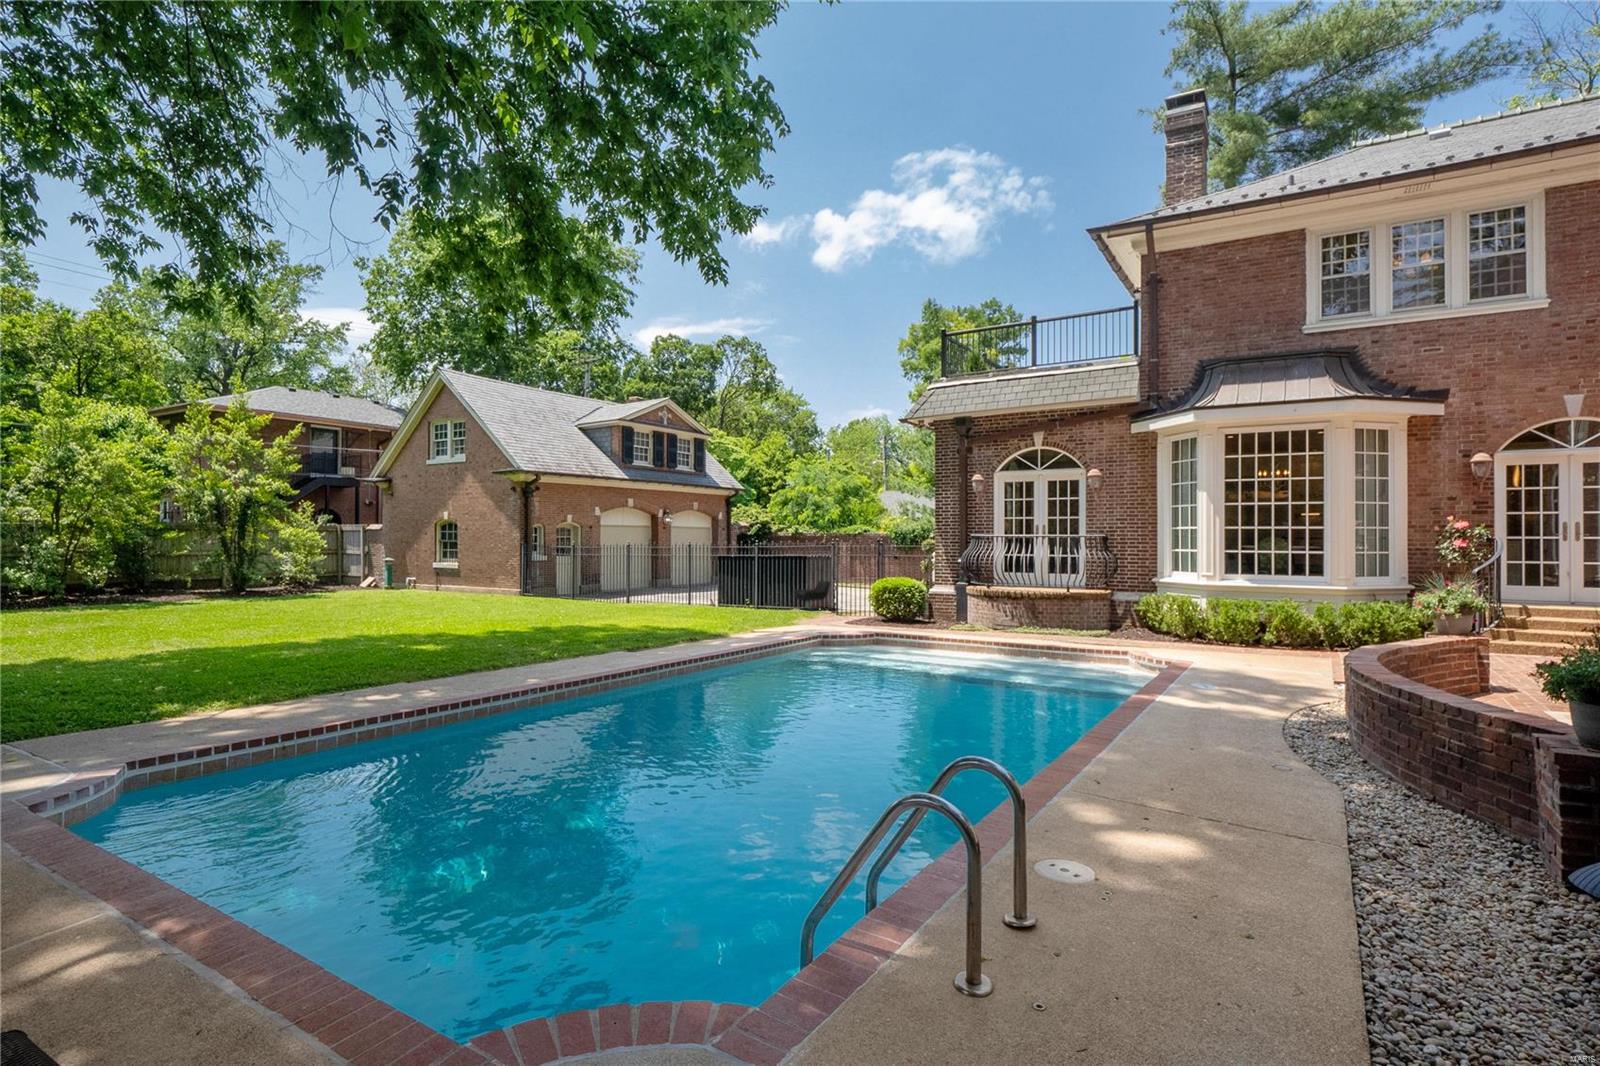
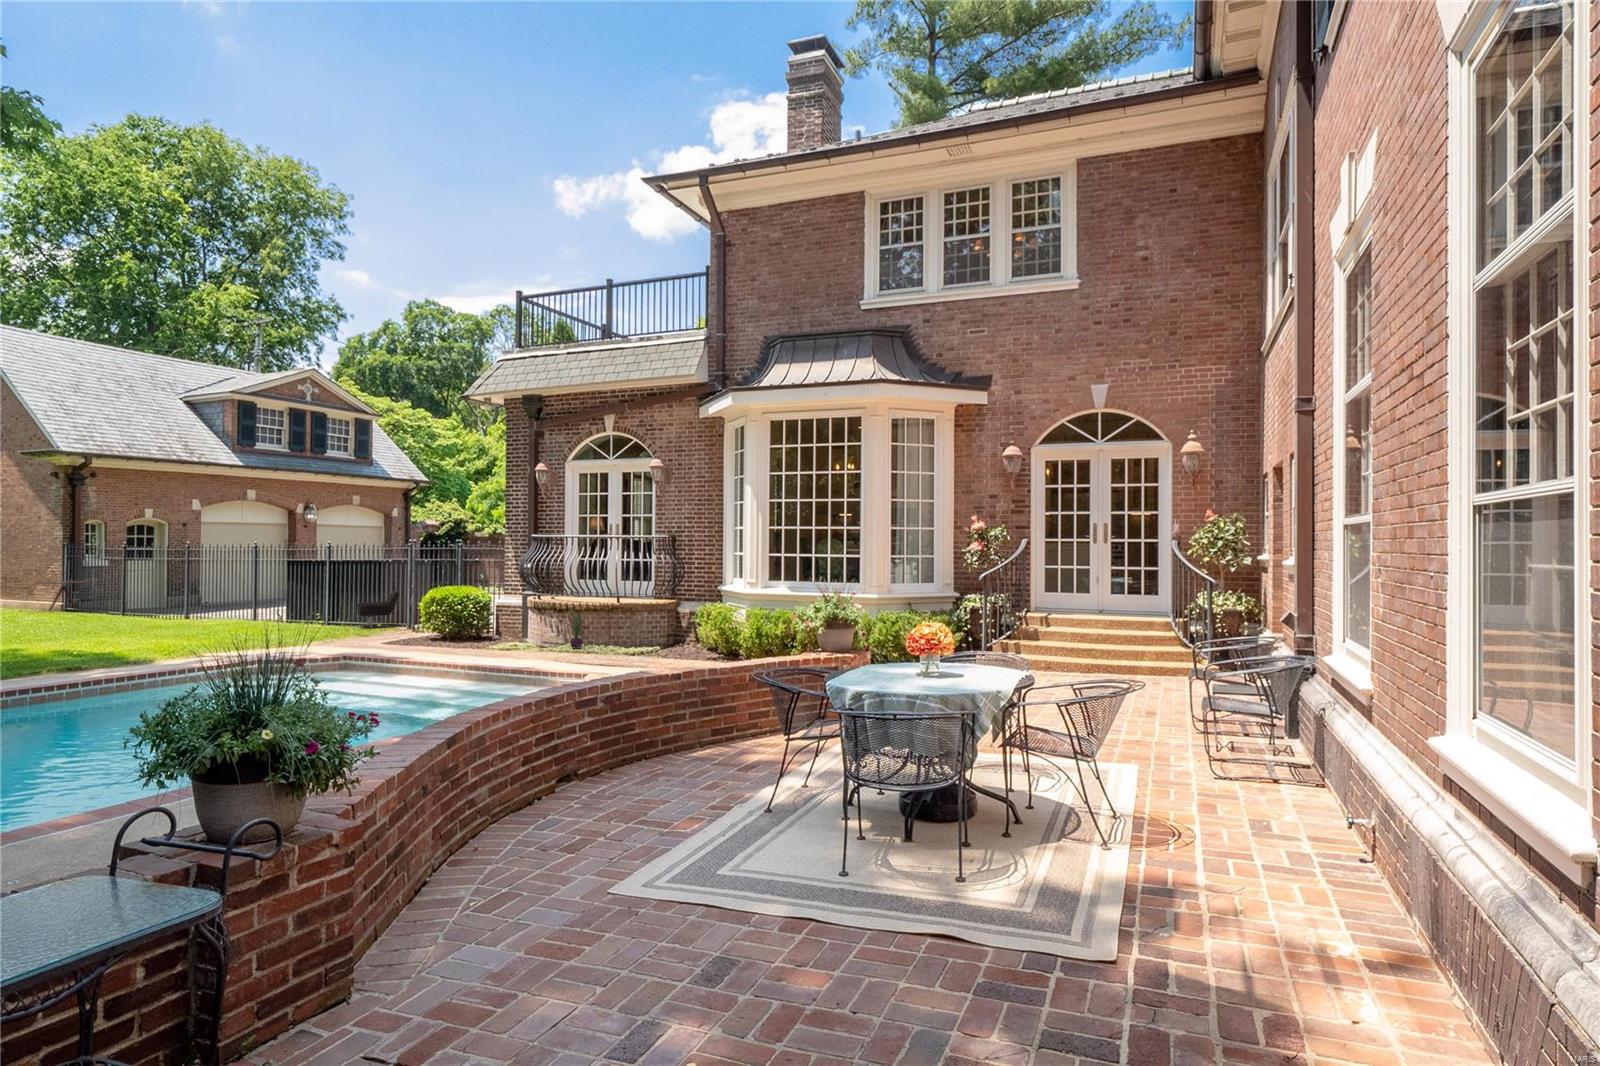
round table: none [508,571,543,594] -> present [42,581,88,611]
decorative plant: none [1020,600,1055,629] -> present [570,615,583,649]

